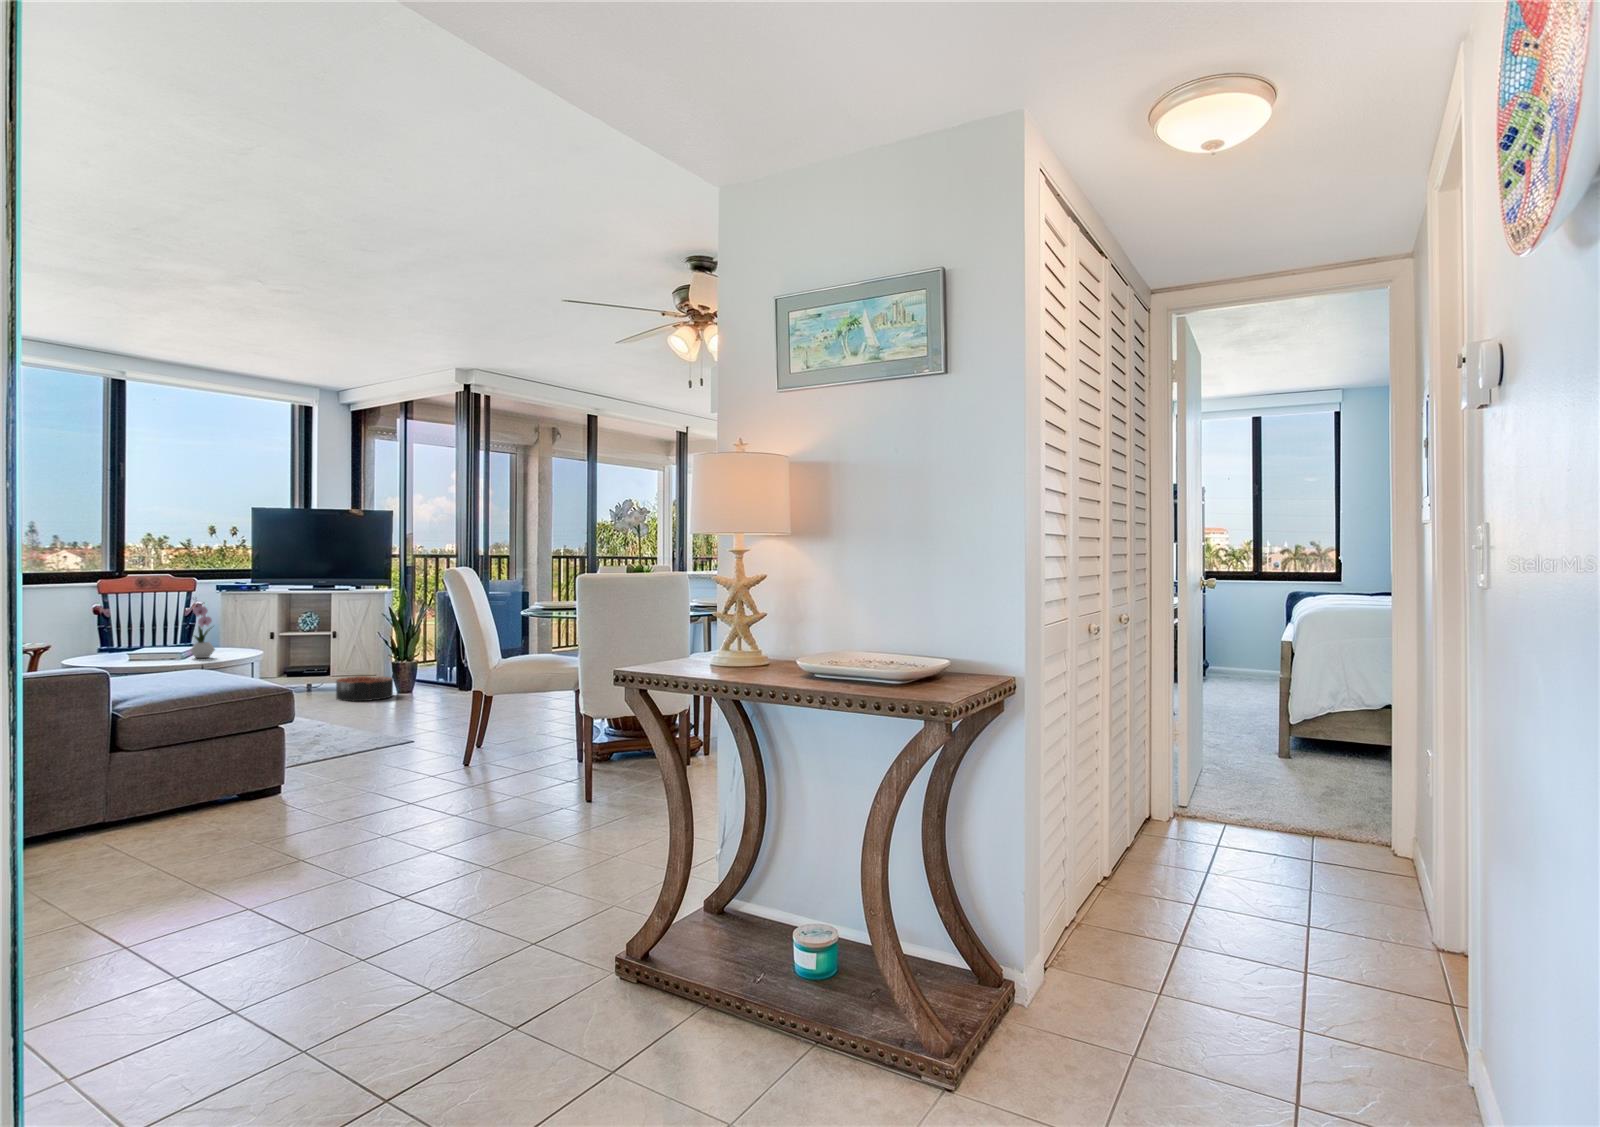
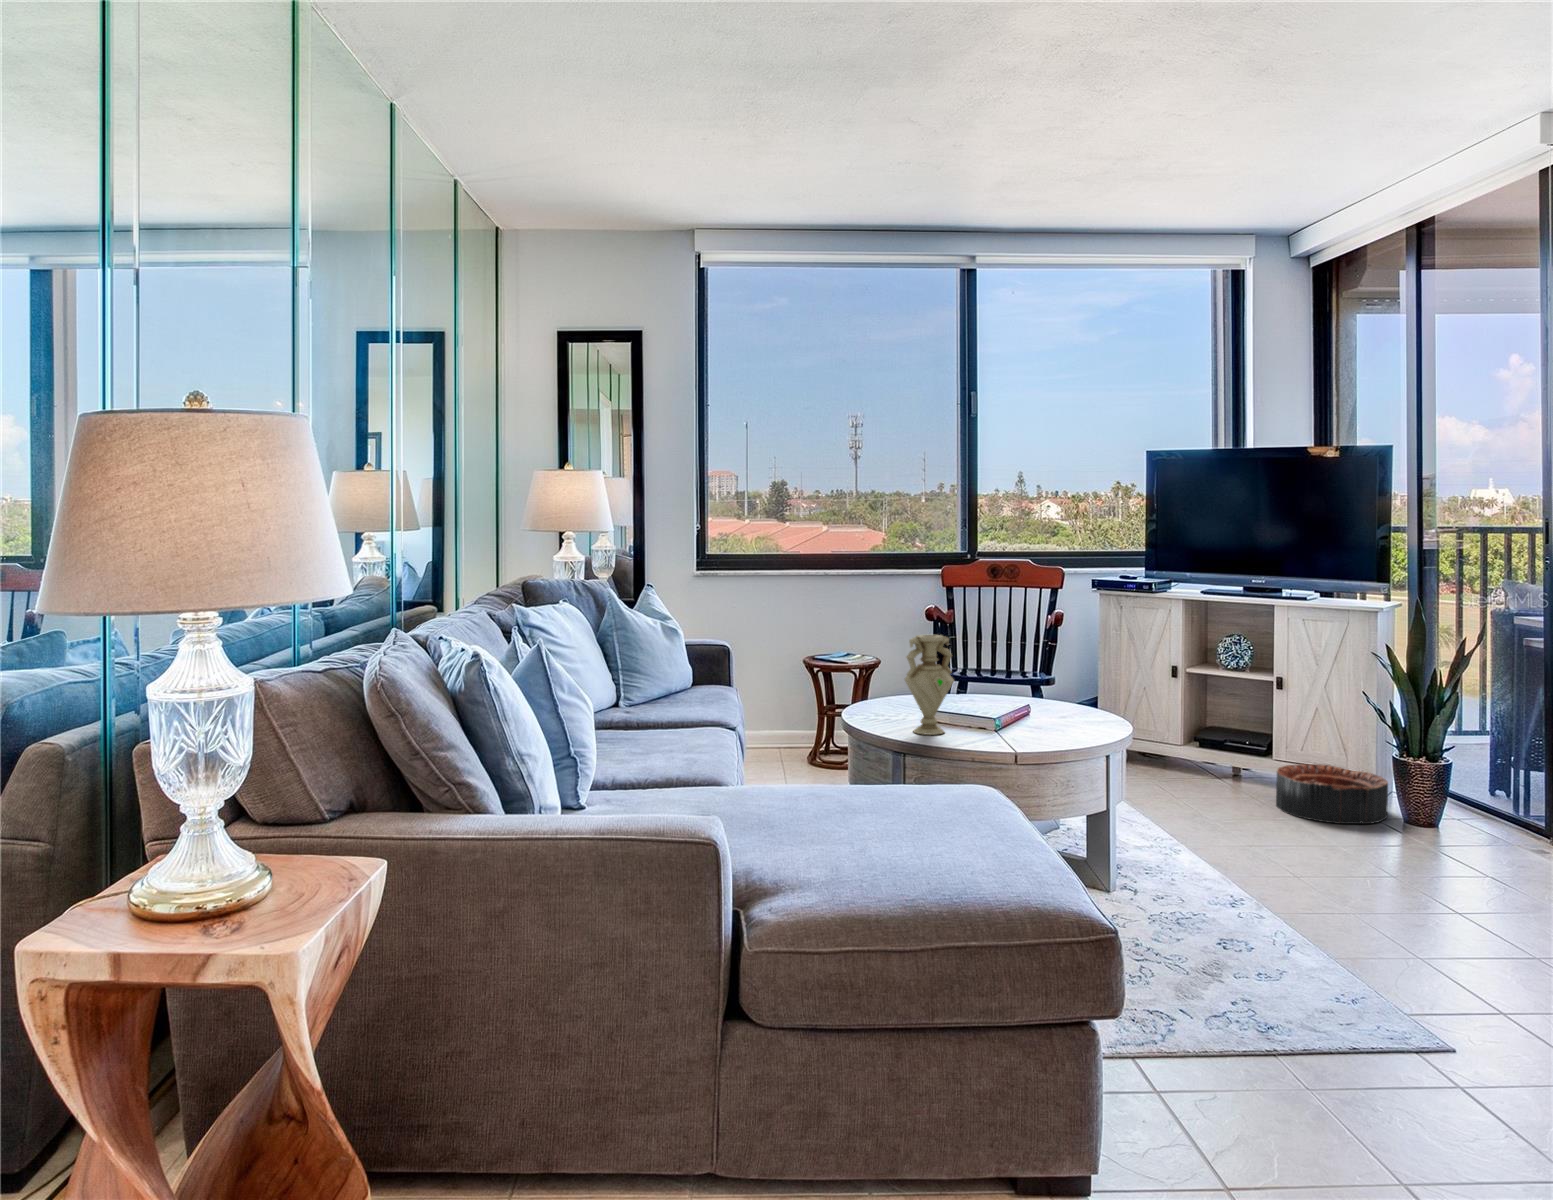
vase: none [125,605,160,660] -> present [905,635,954,735]
flower arrangement: present [191,605,215,658] -> none [999,626,1041,743]

